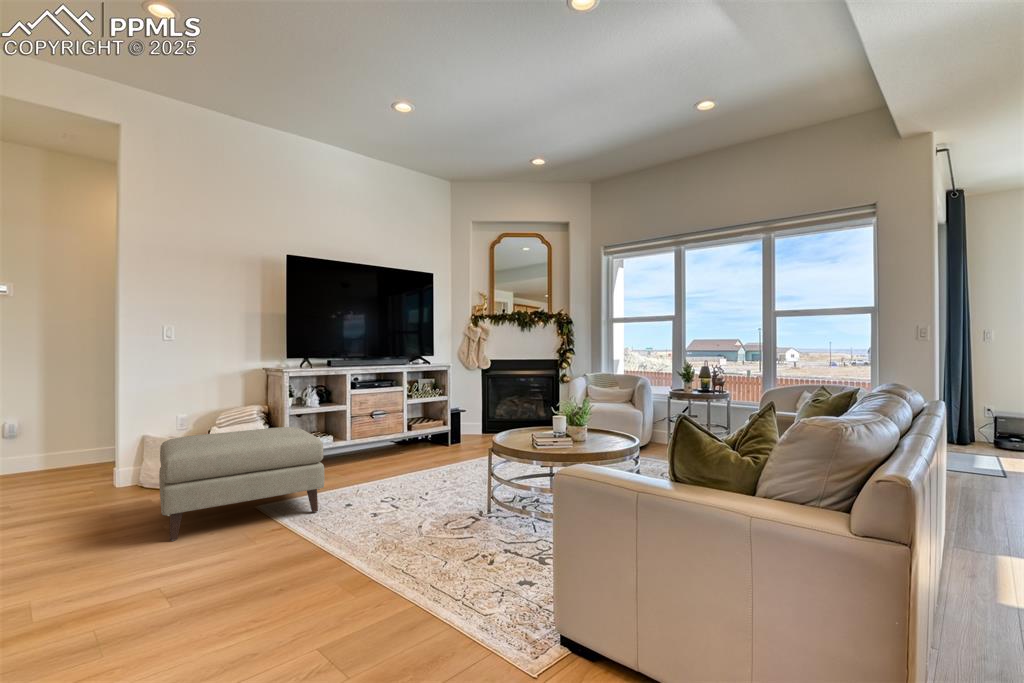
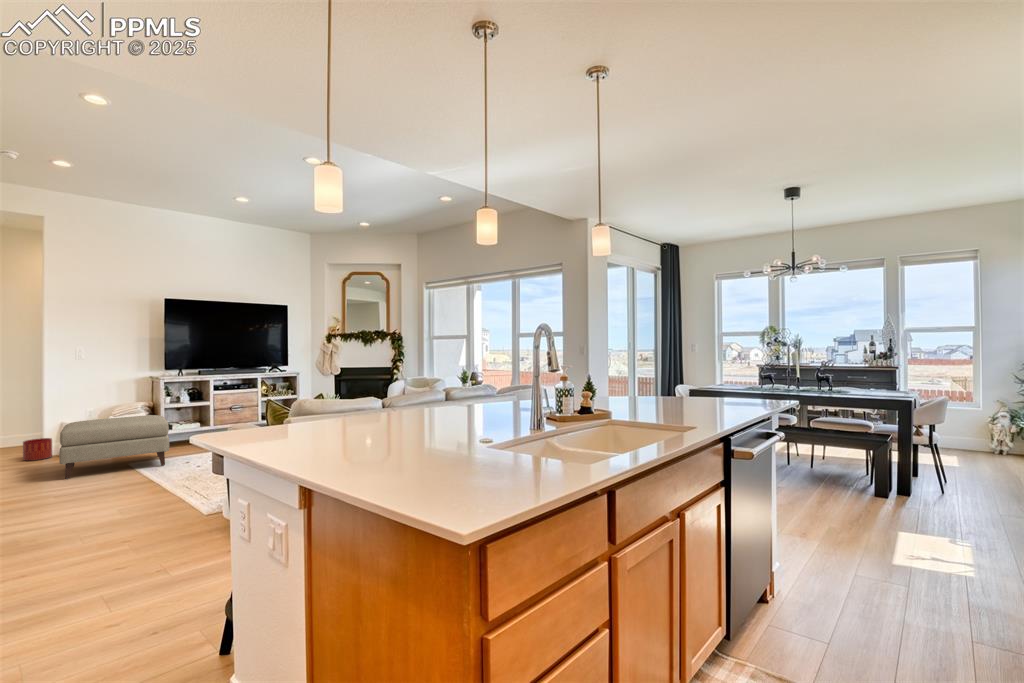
planter: none [91,459,133,496] -> present [23,438,52,461]

